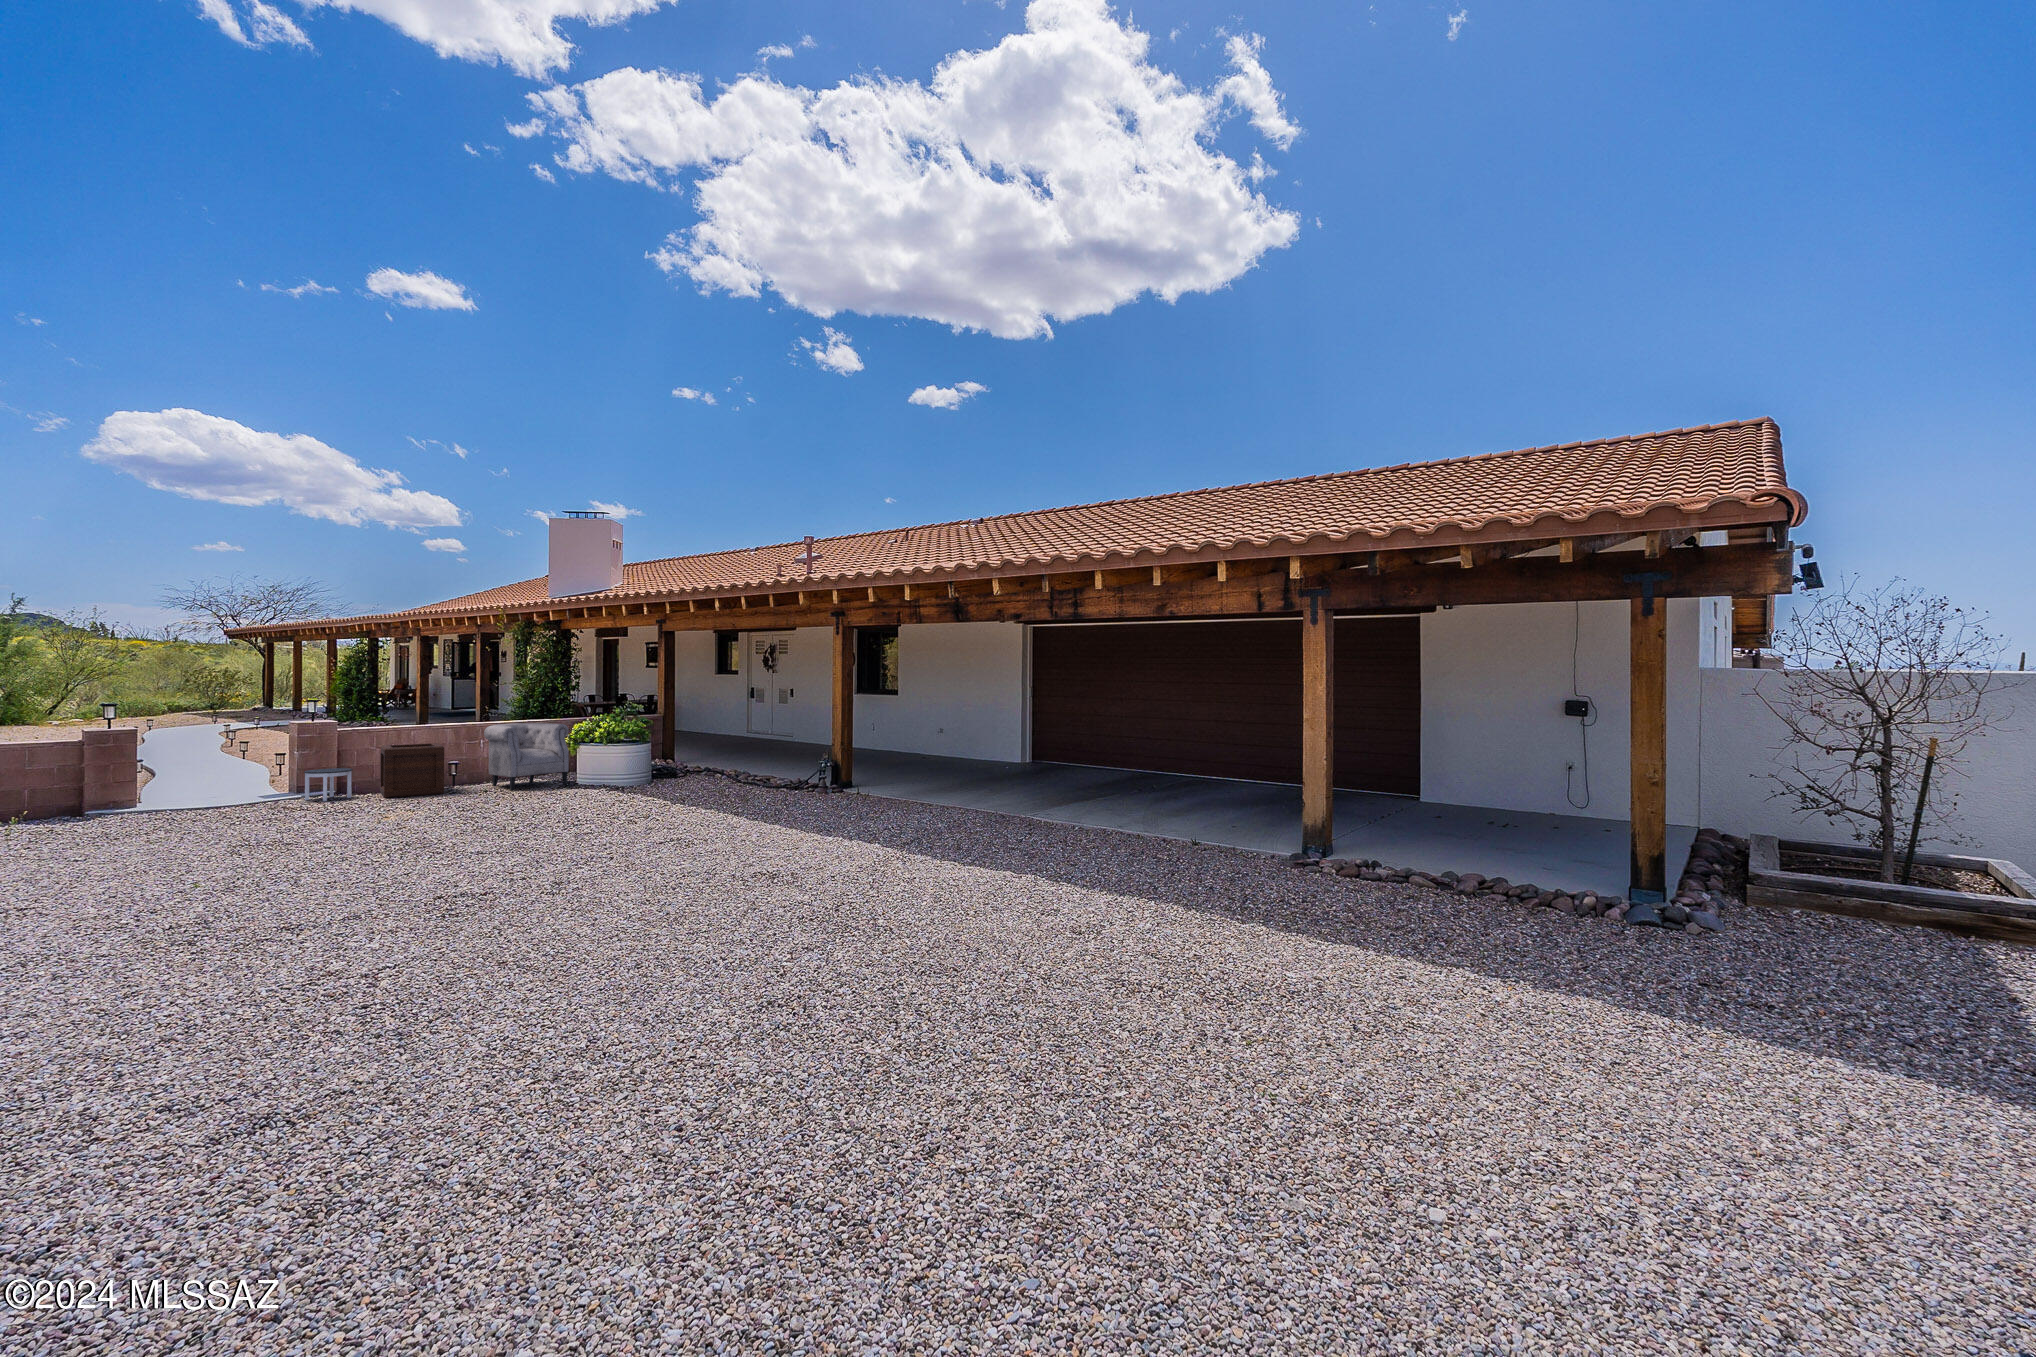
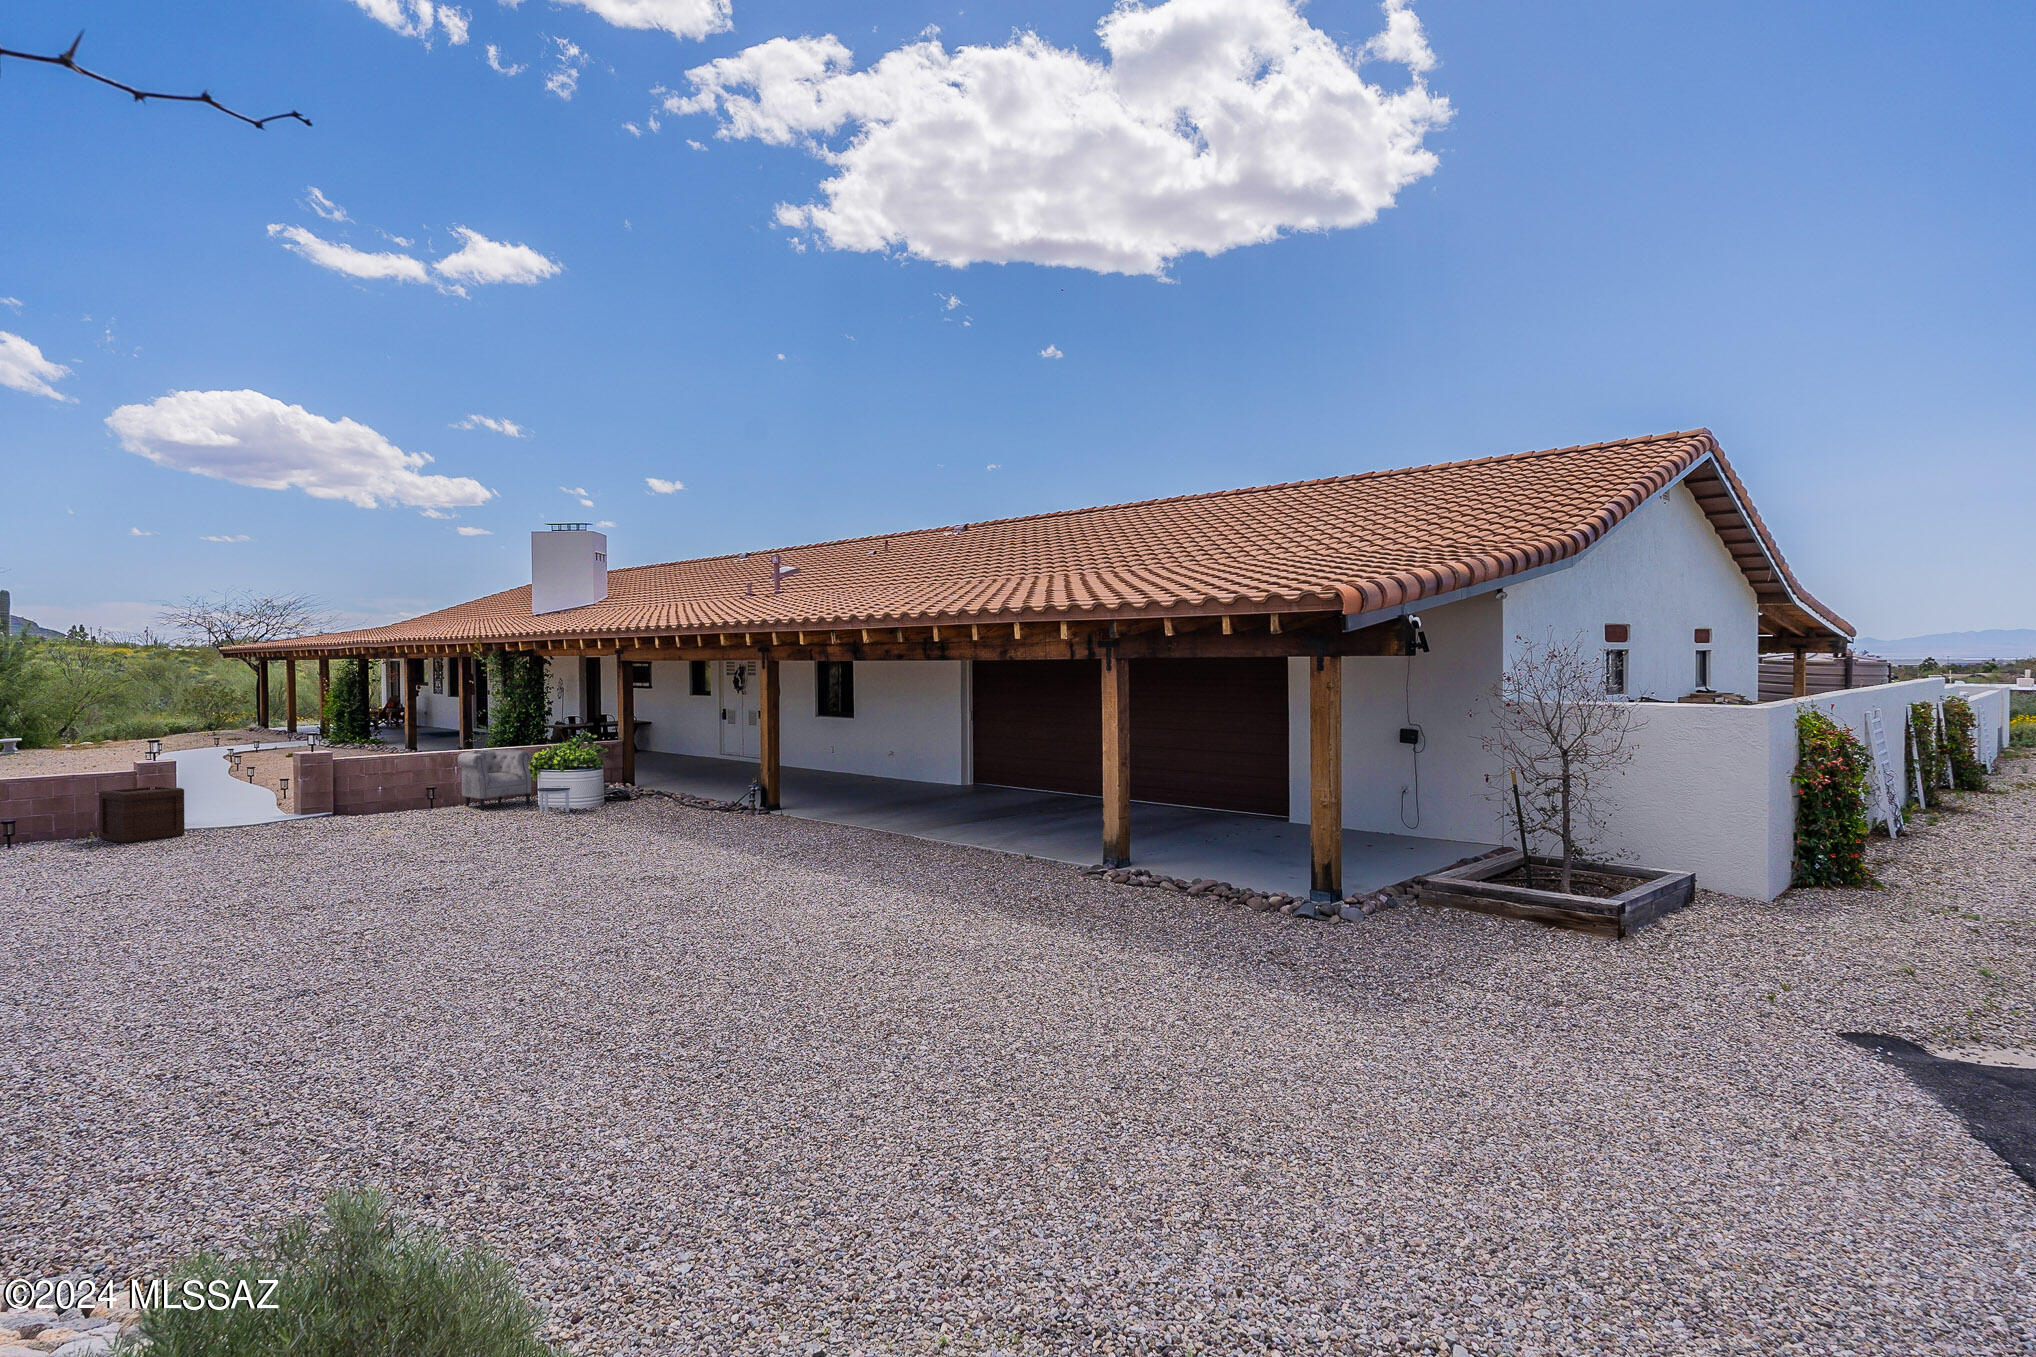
wooden crate: present [380,743,444,798] -> present [99,786,185,843]
round table: present [304,768,353,801] -> present [537,786,570,814]

